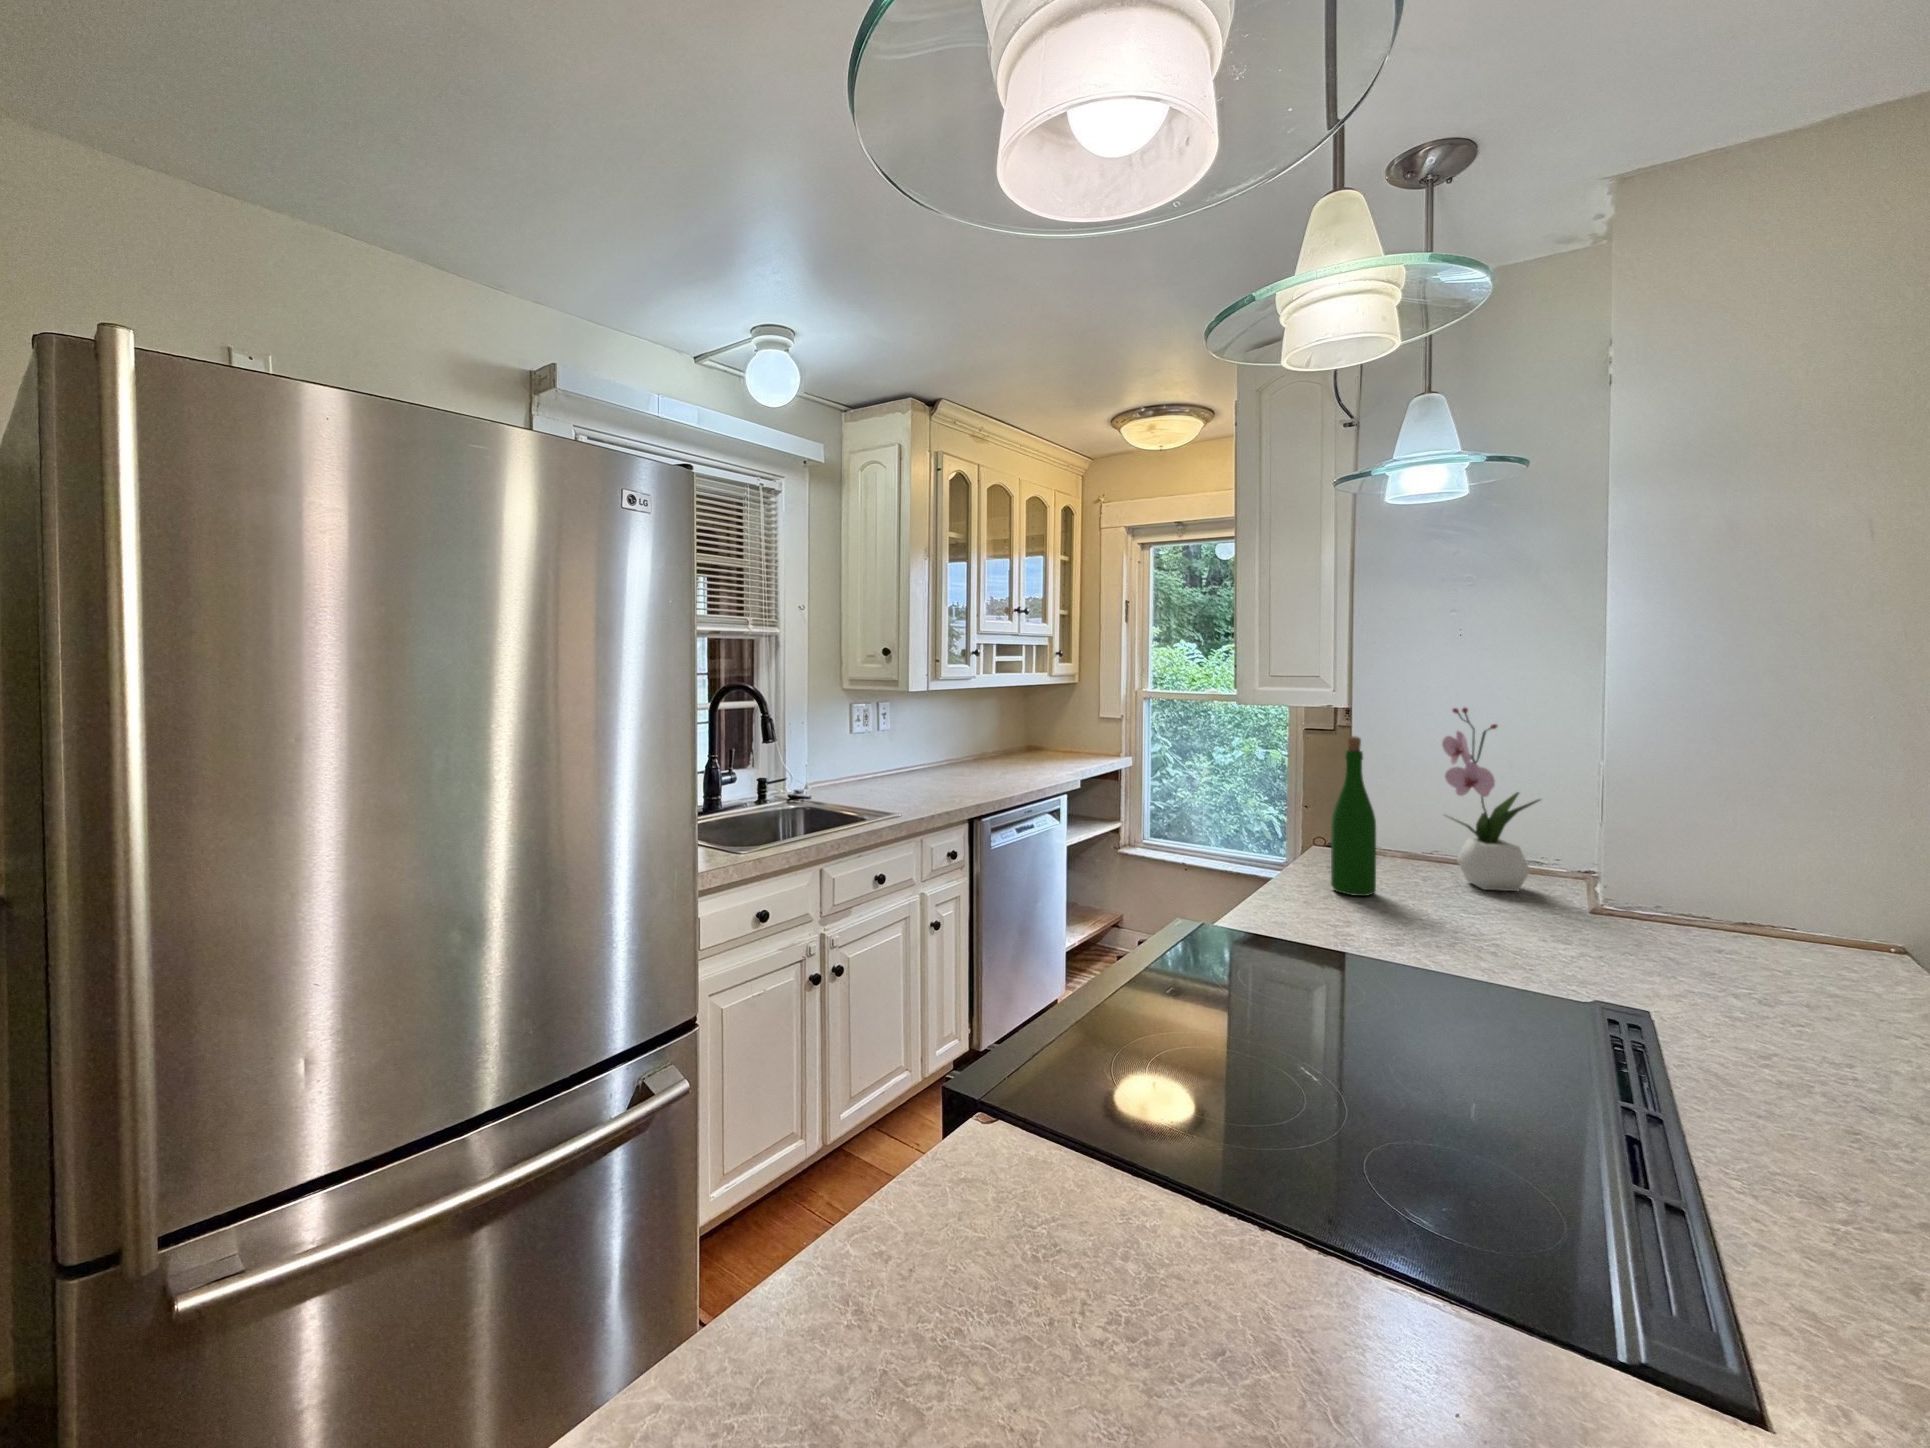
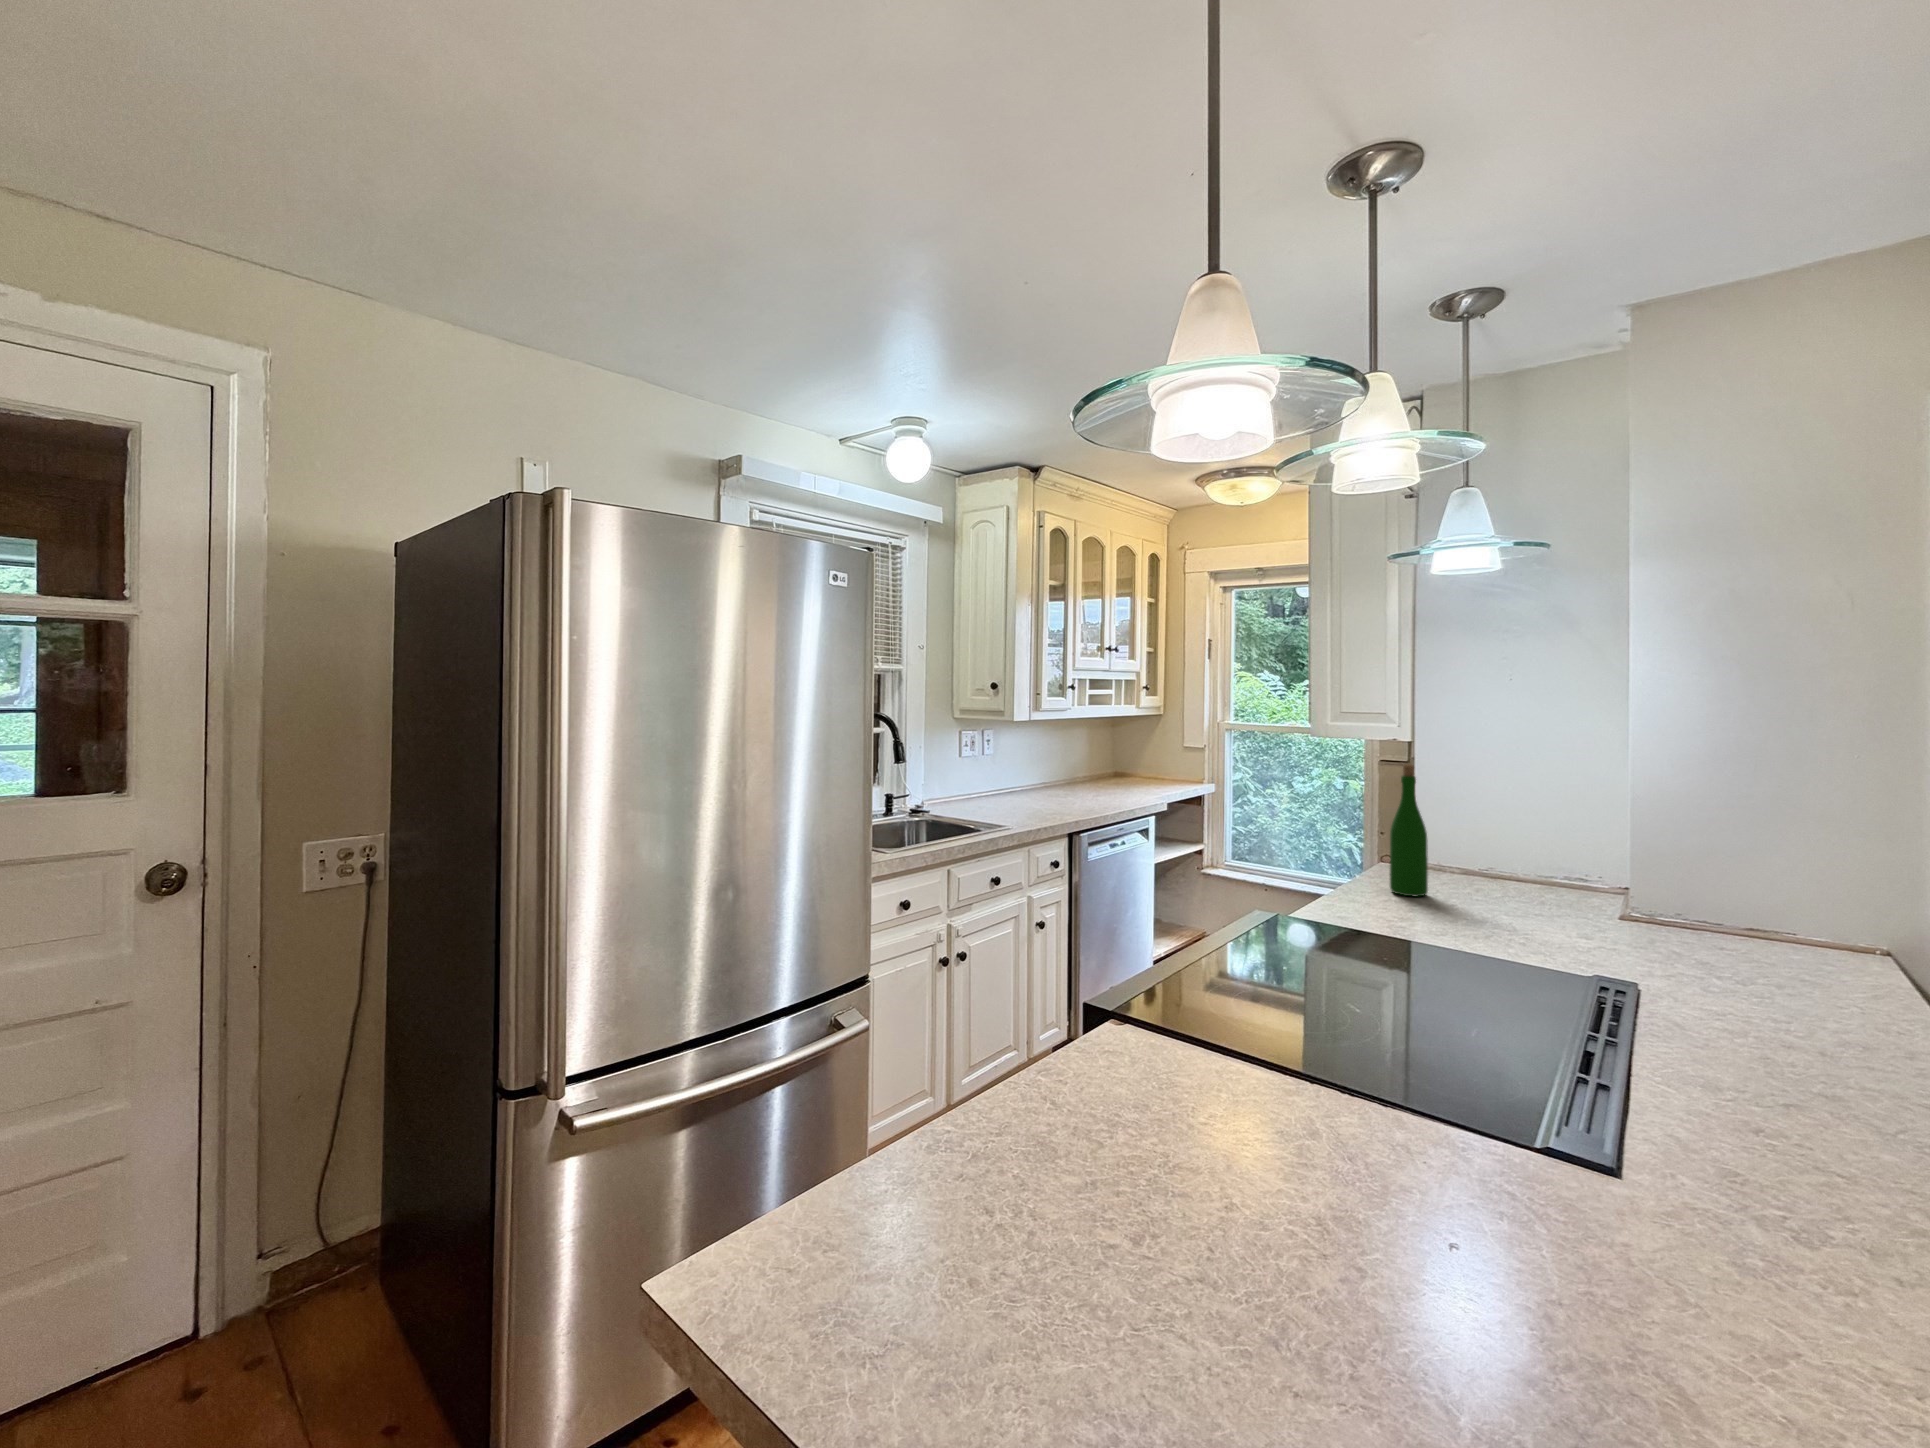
flower arrangement: present [1442,708,1540,891] -> none [1488,741,1573,897]

